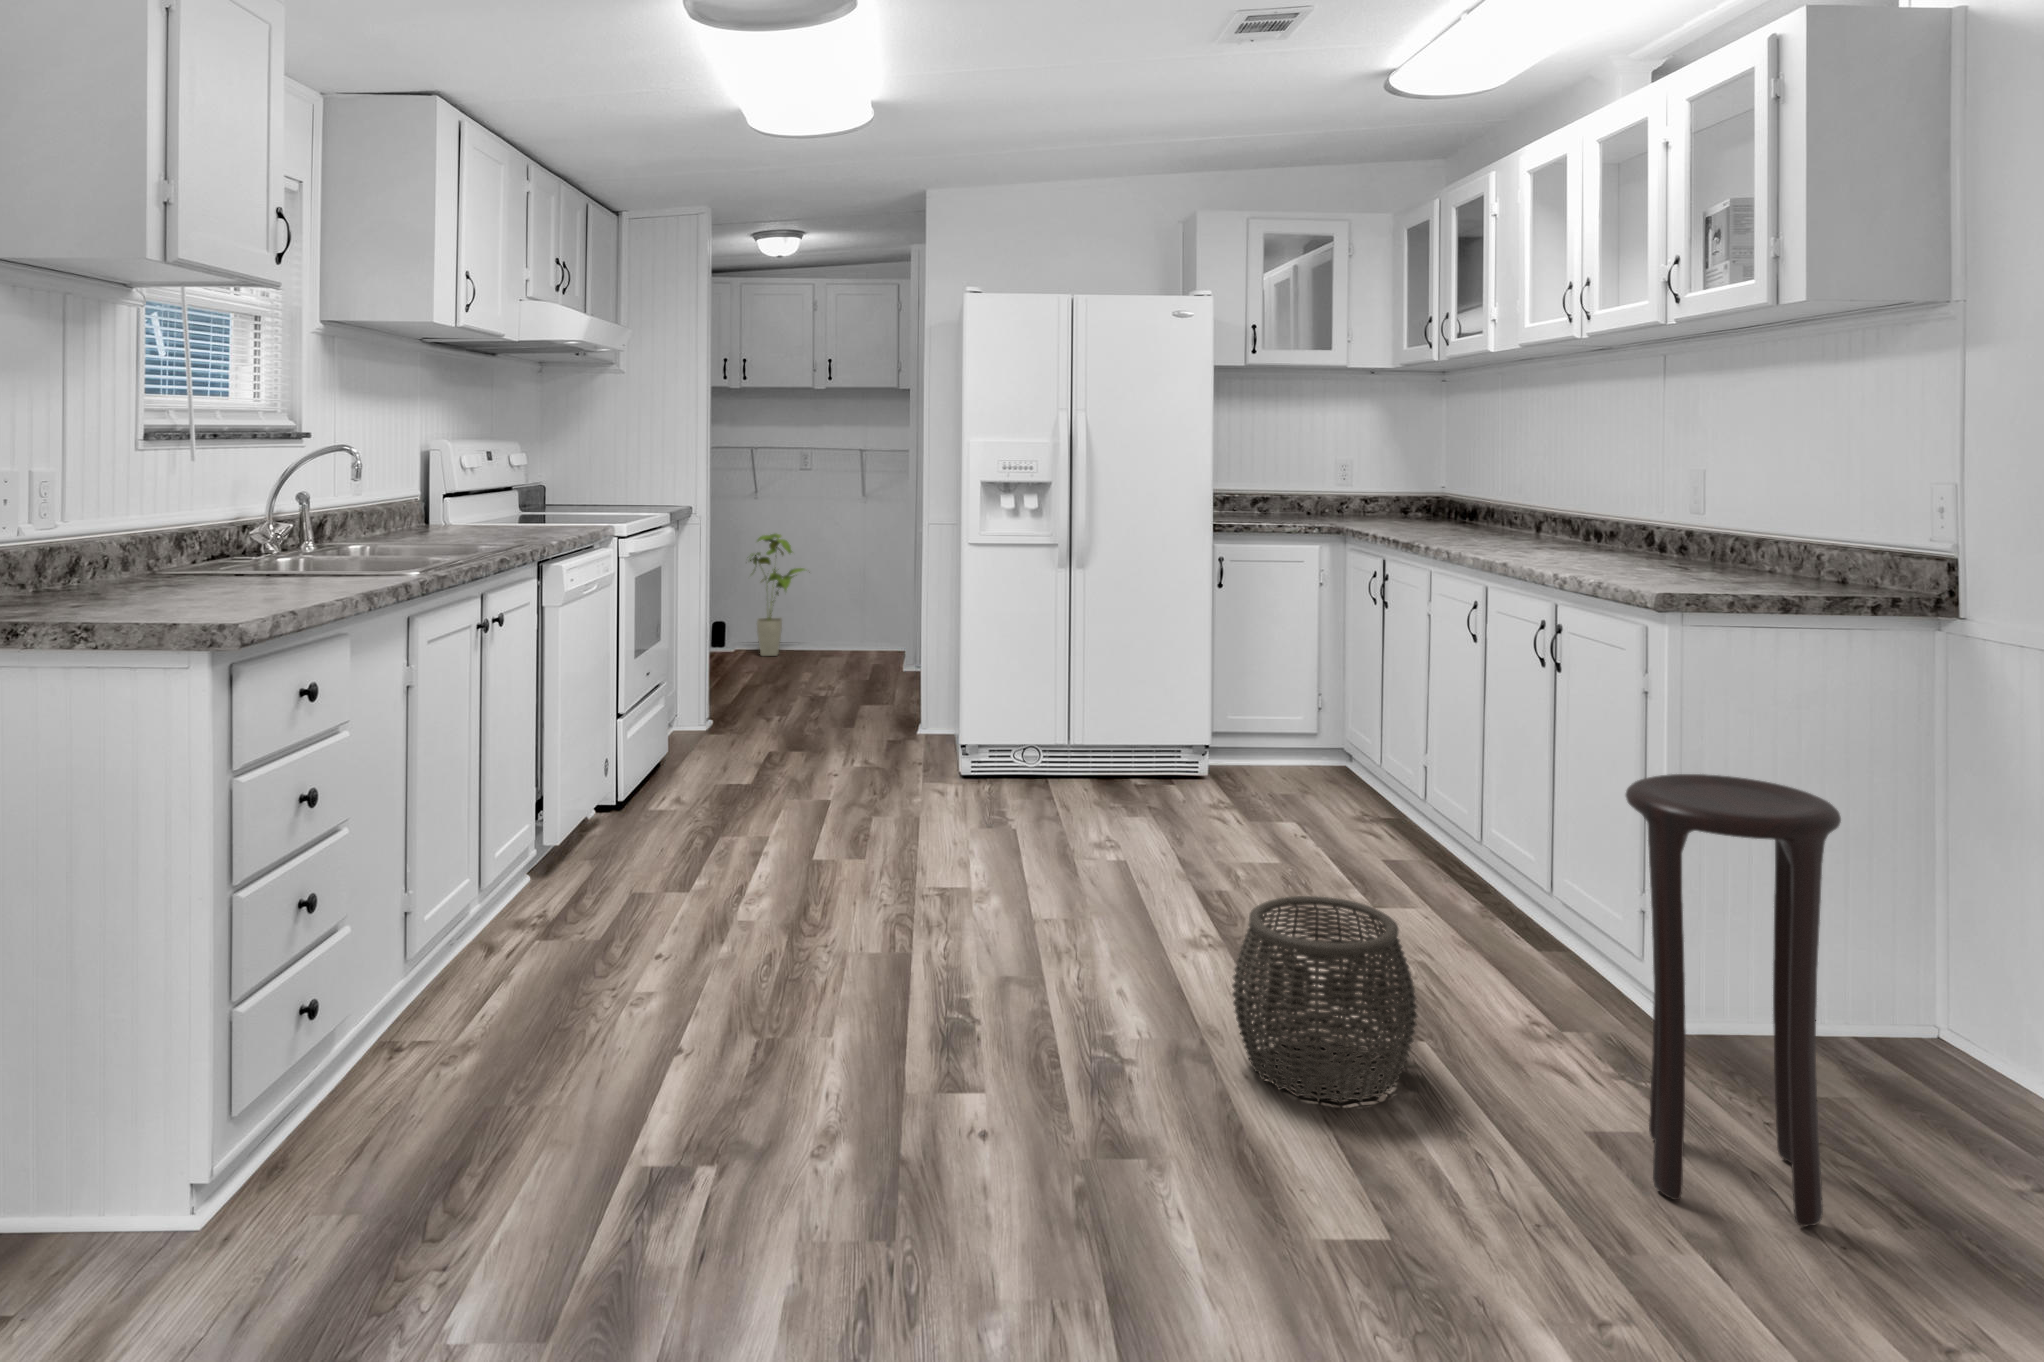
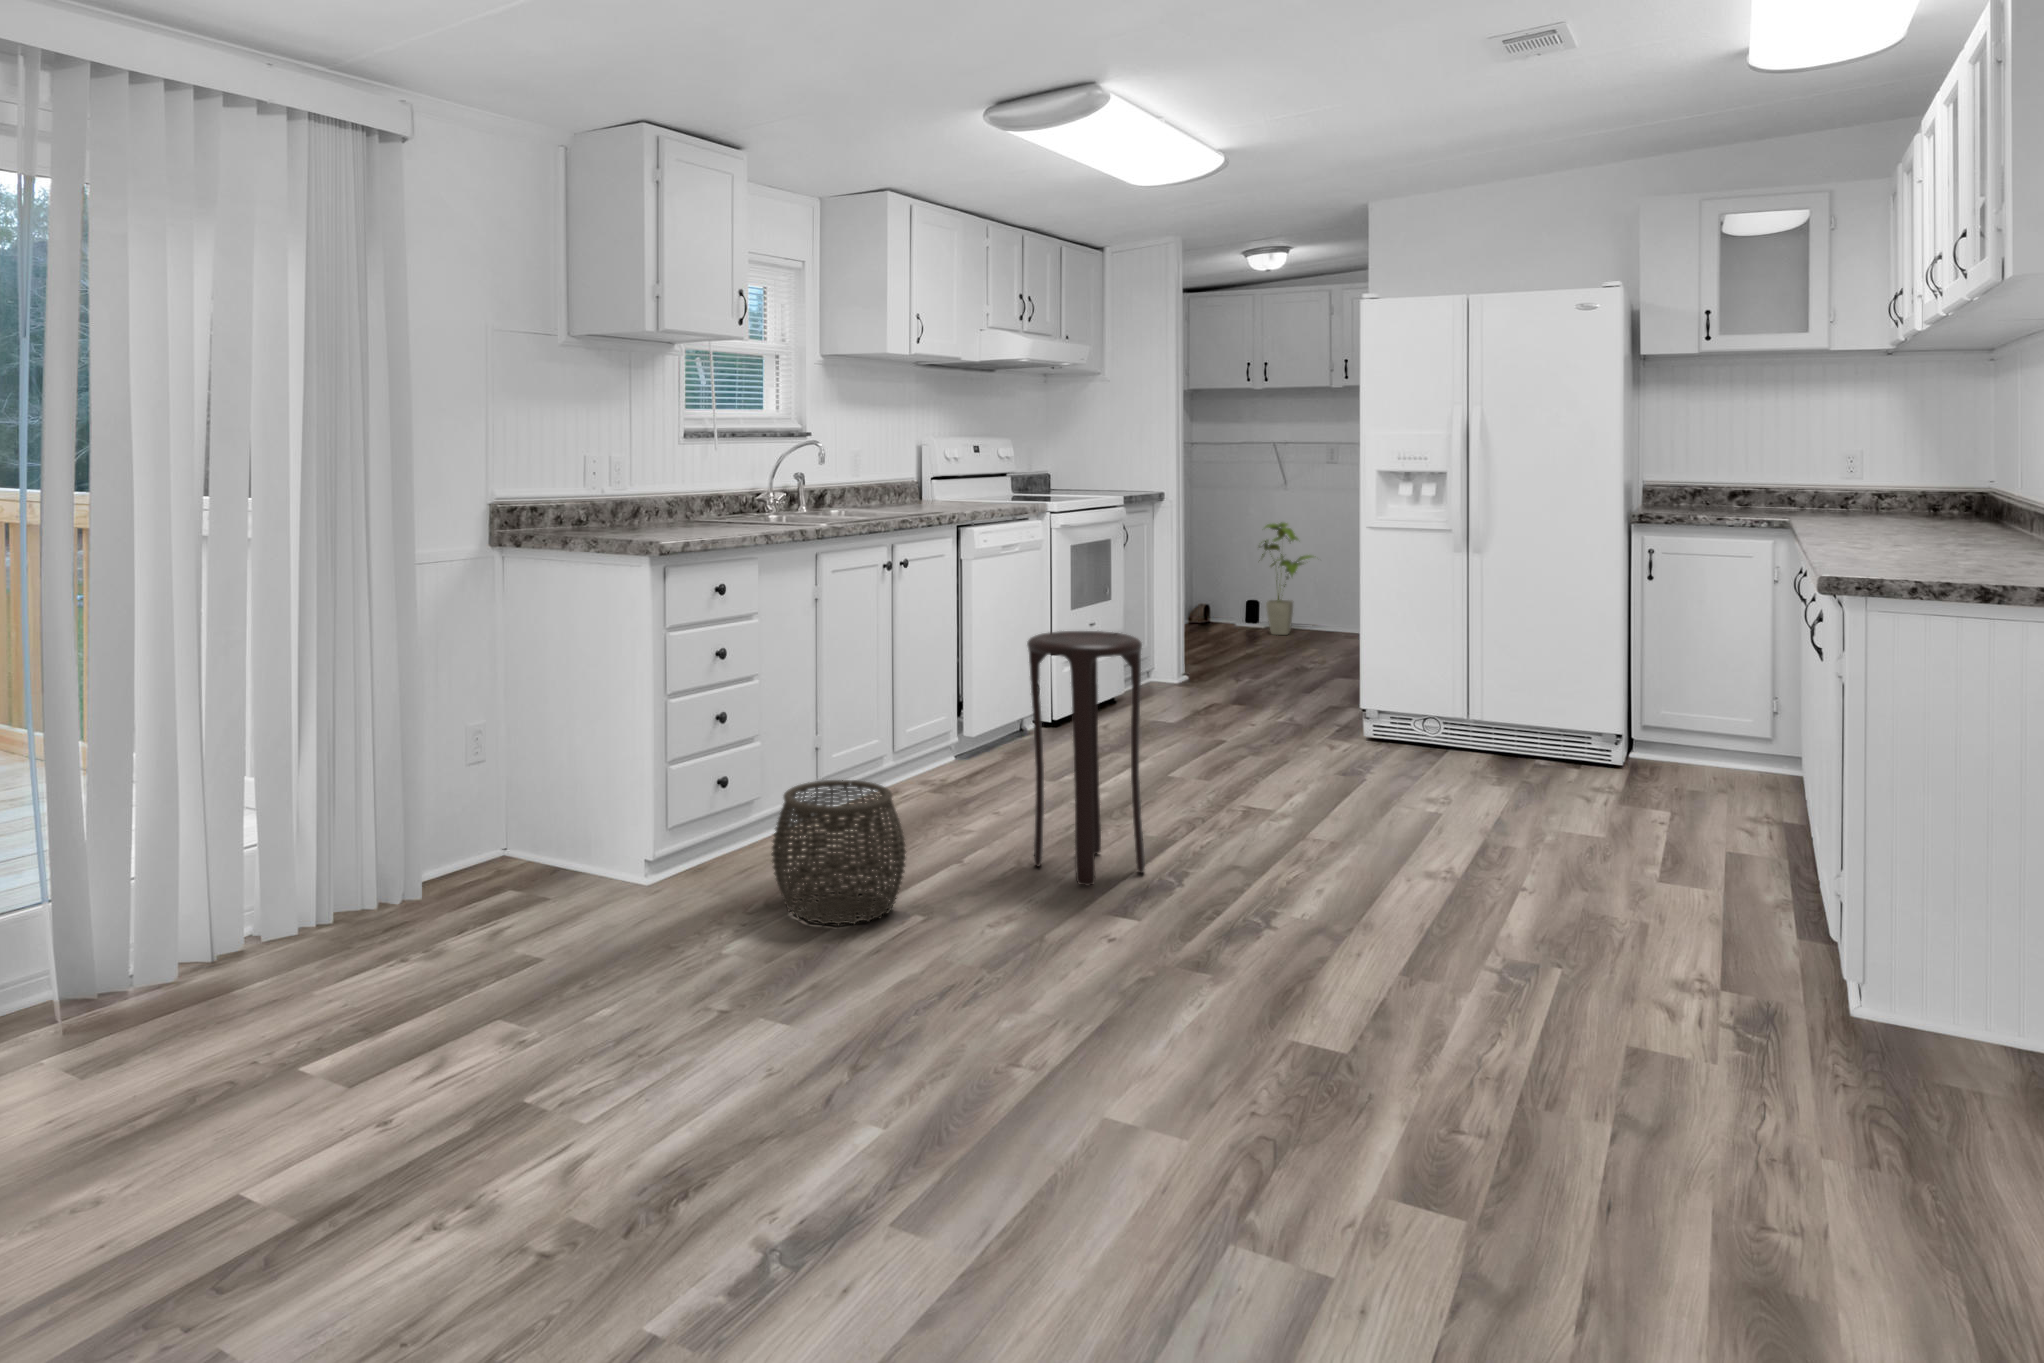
stool: present [1626,774,1841,1226] -> present [1027,631,1145,886]
woven basket: present [1232,896,1418,1103] -> present [772,780,906,924]

